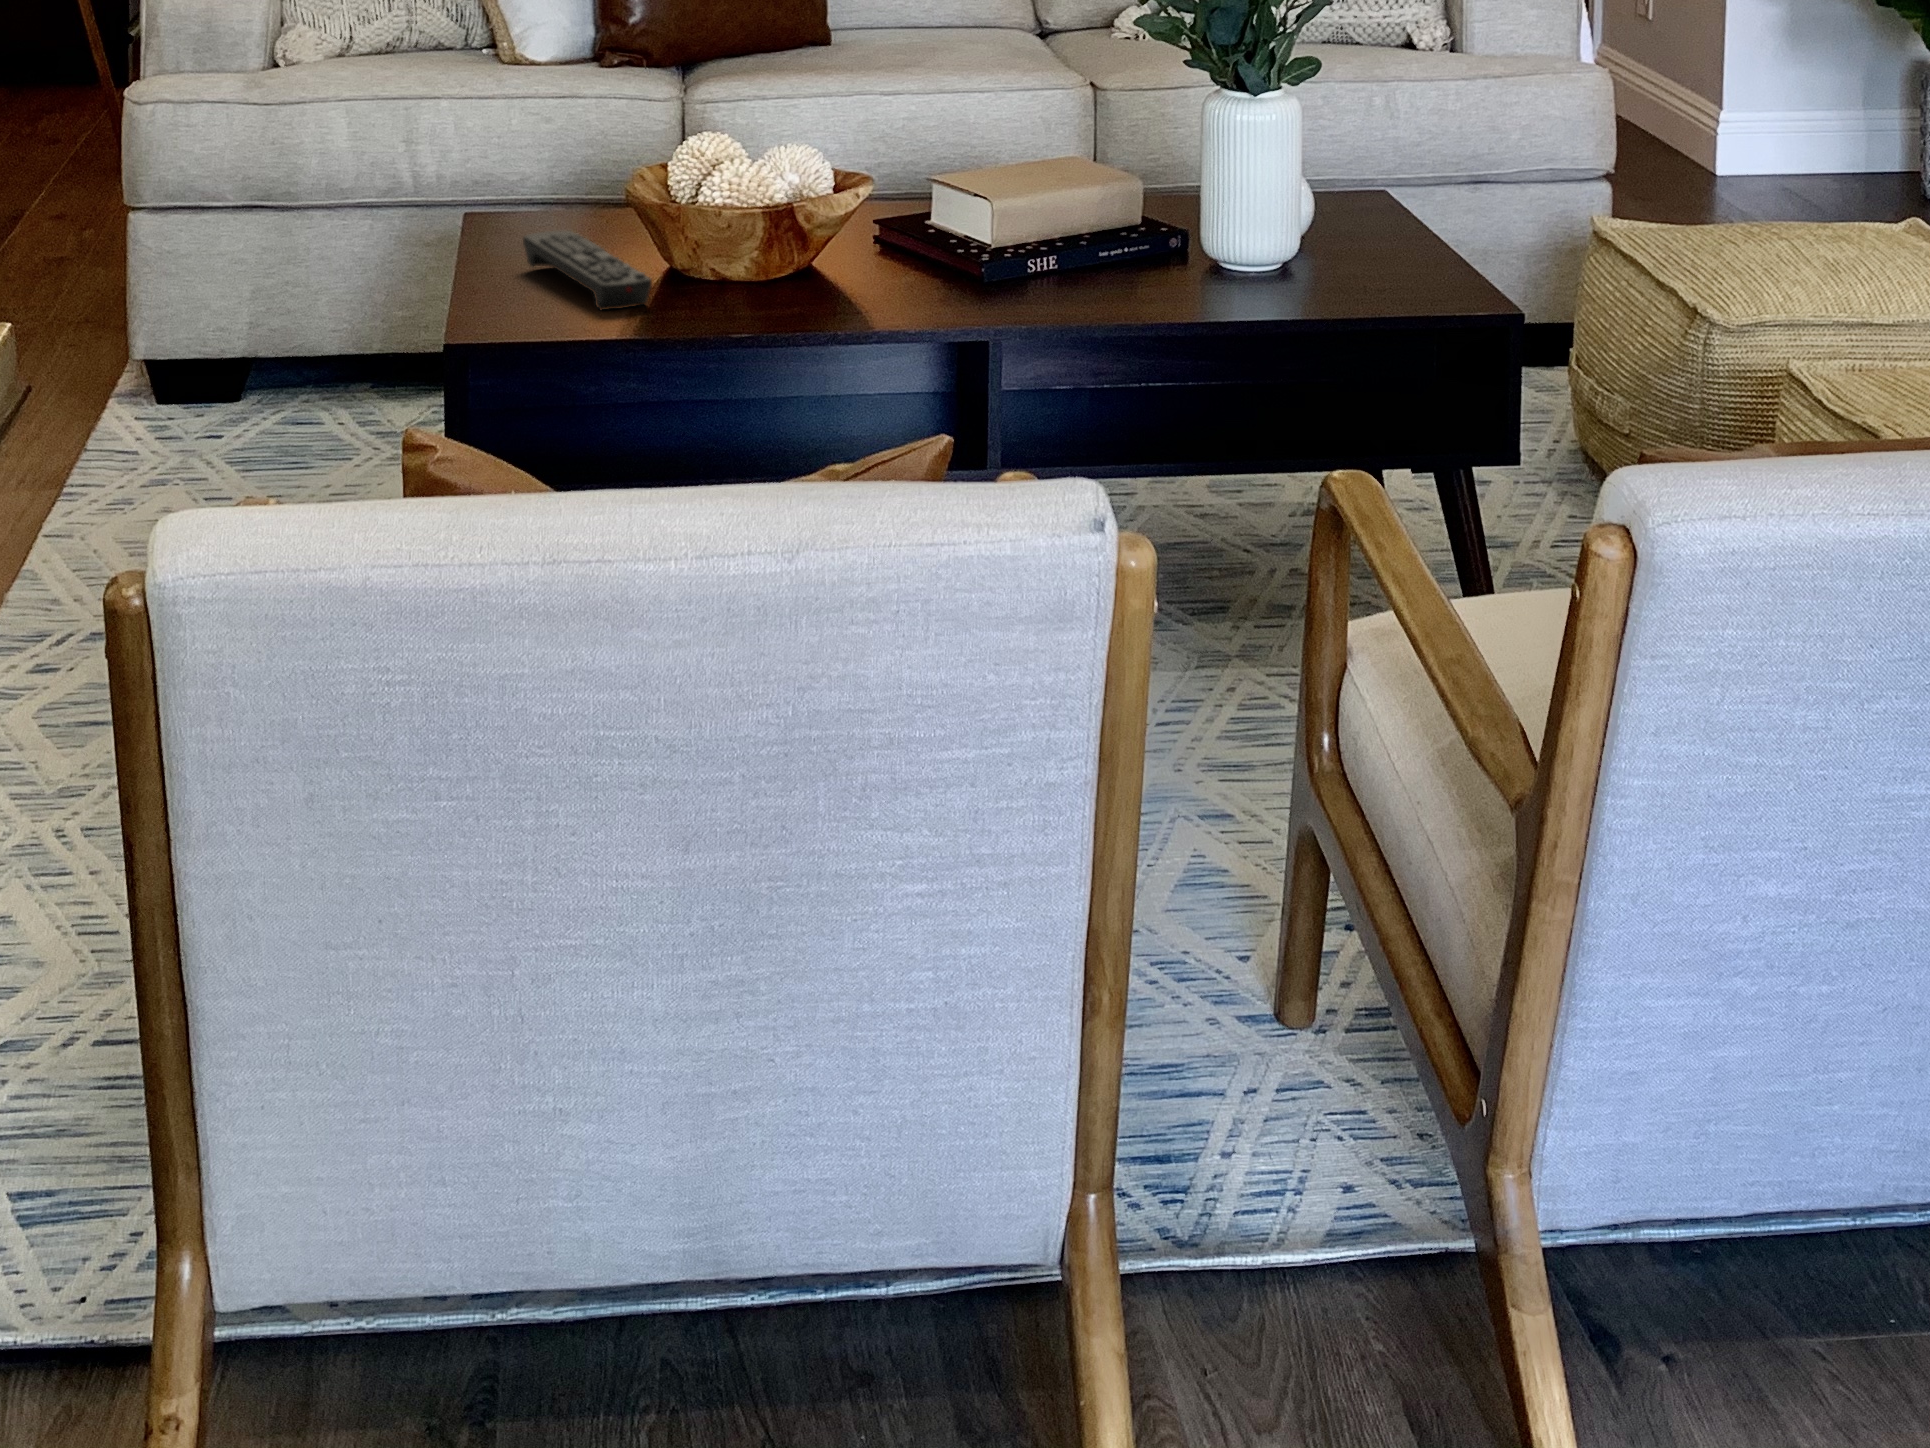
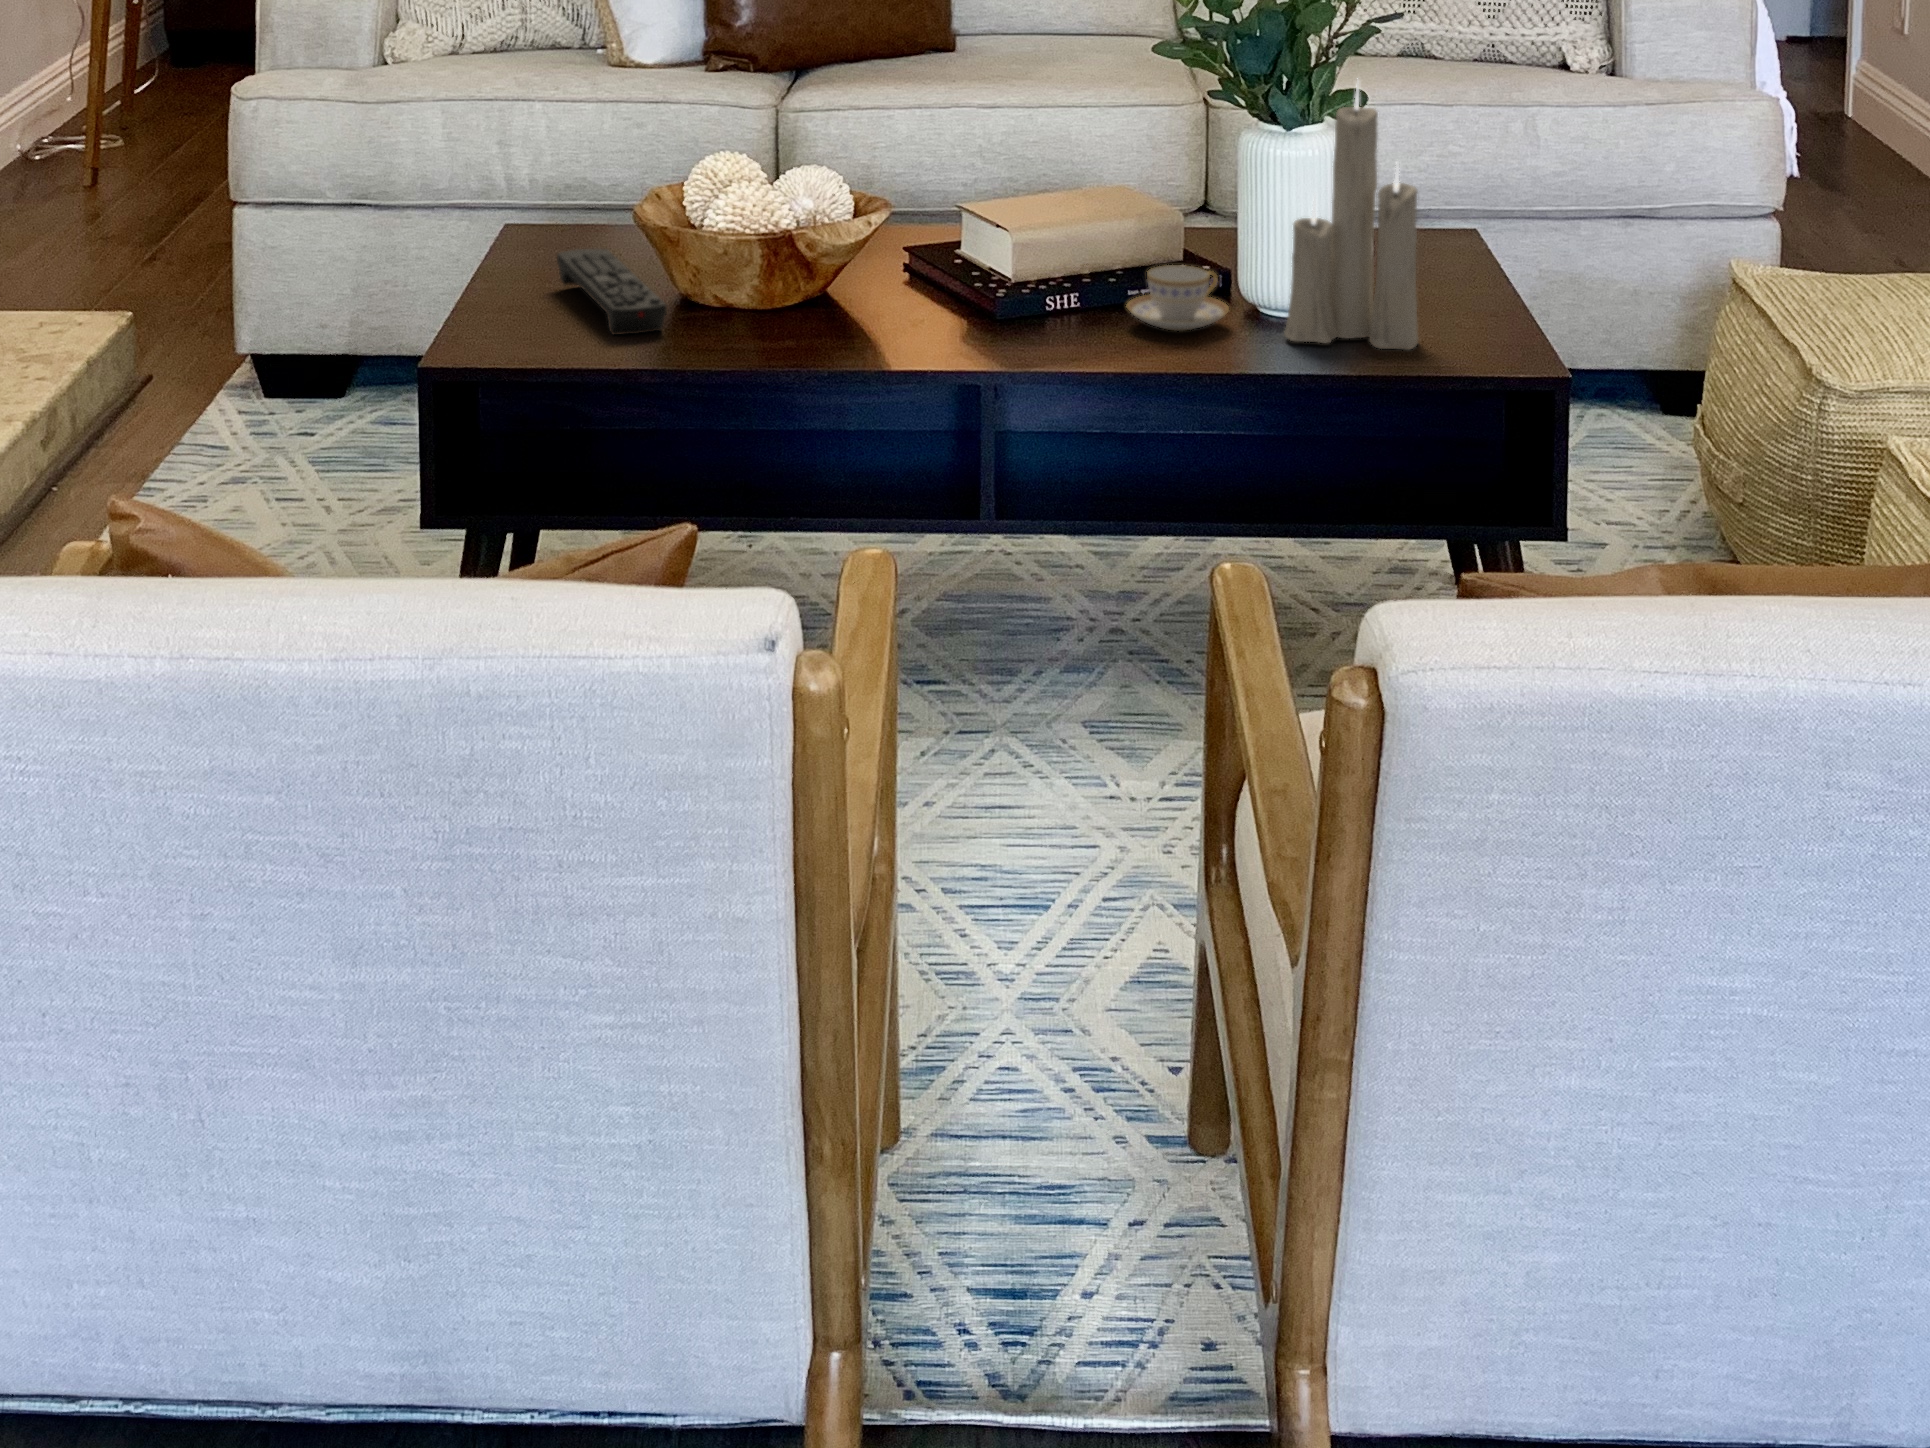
candle: none [1238,31,1363,298] -> present [1284,78,1419,350]
teacup: none [1087,228,1183,289] -> present [1127,265,1229,331]

